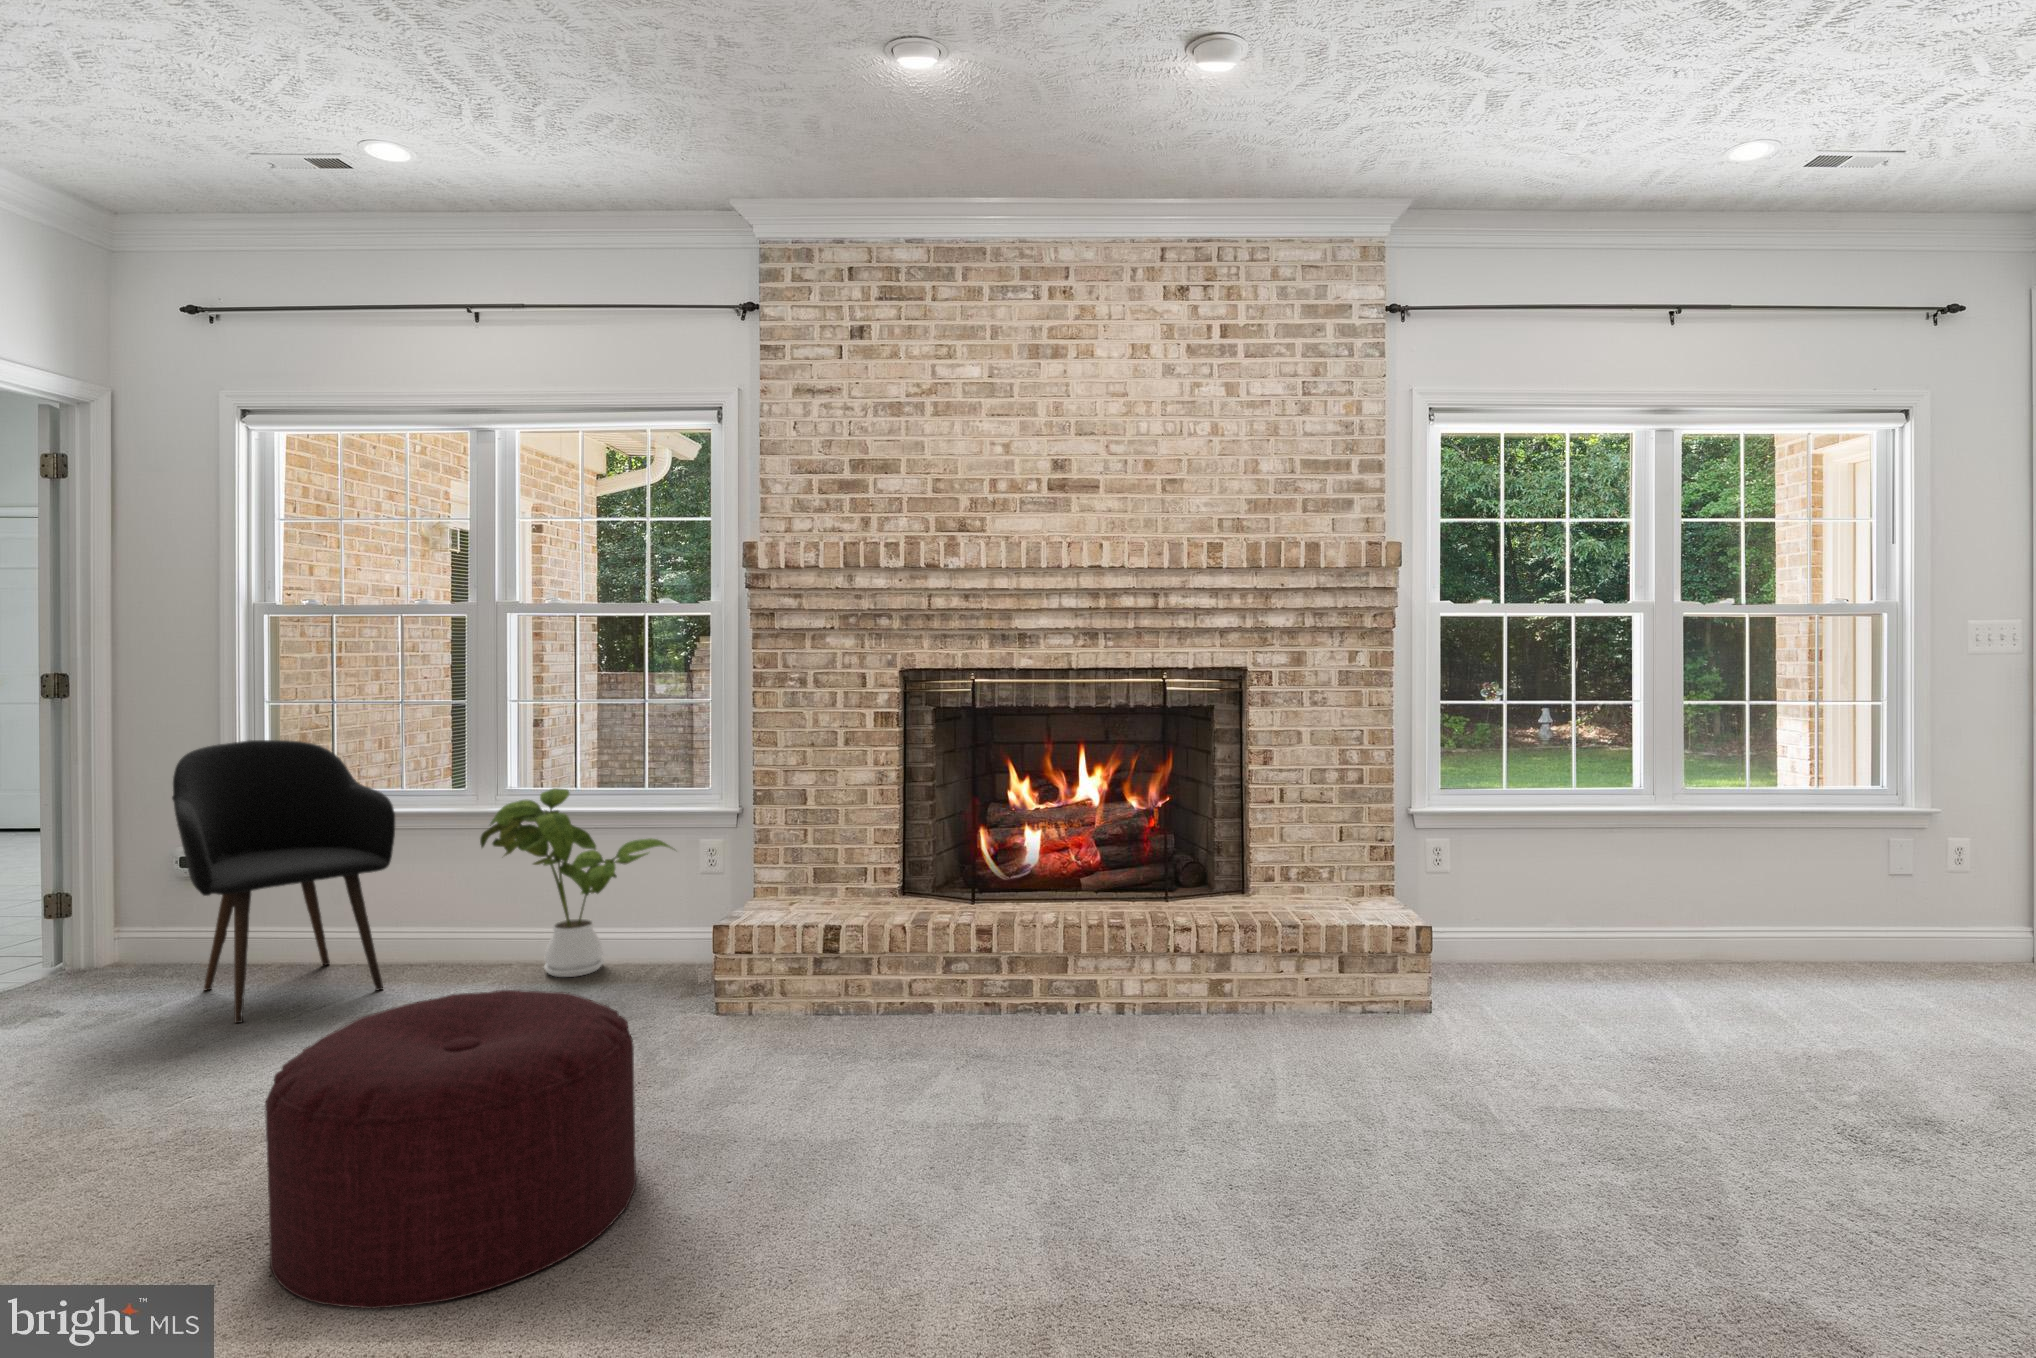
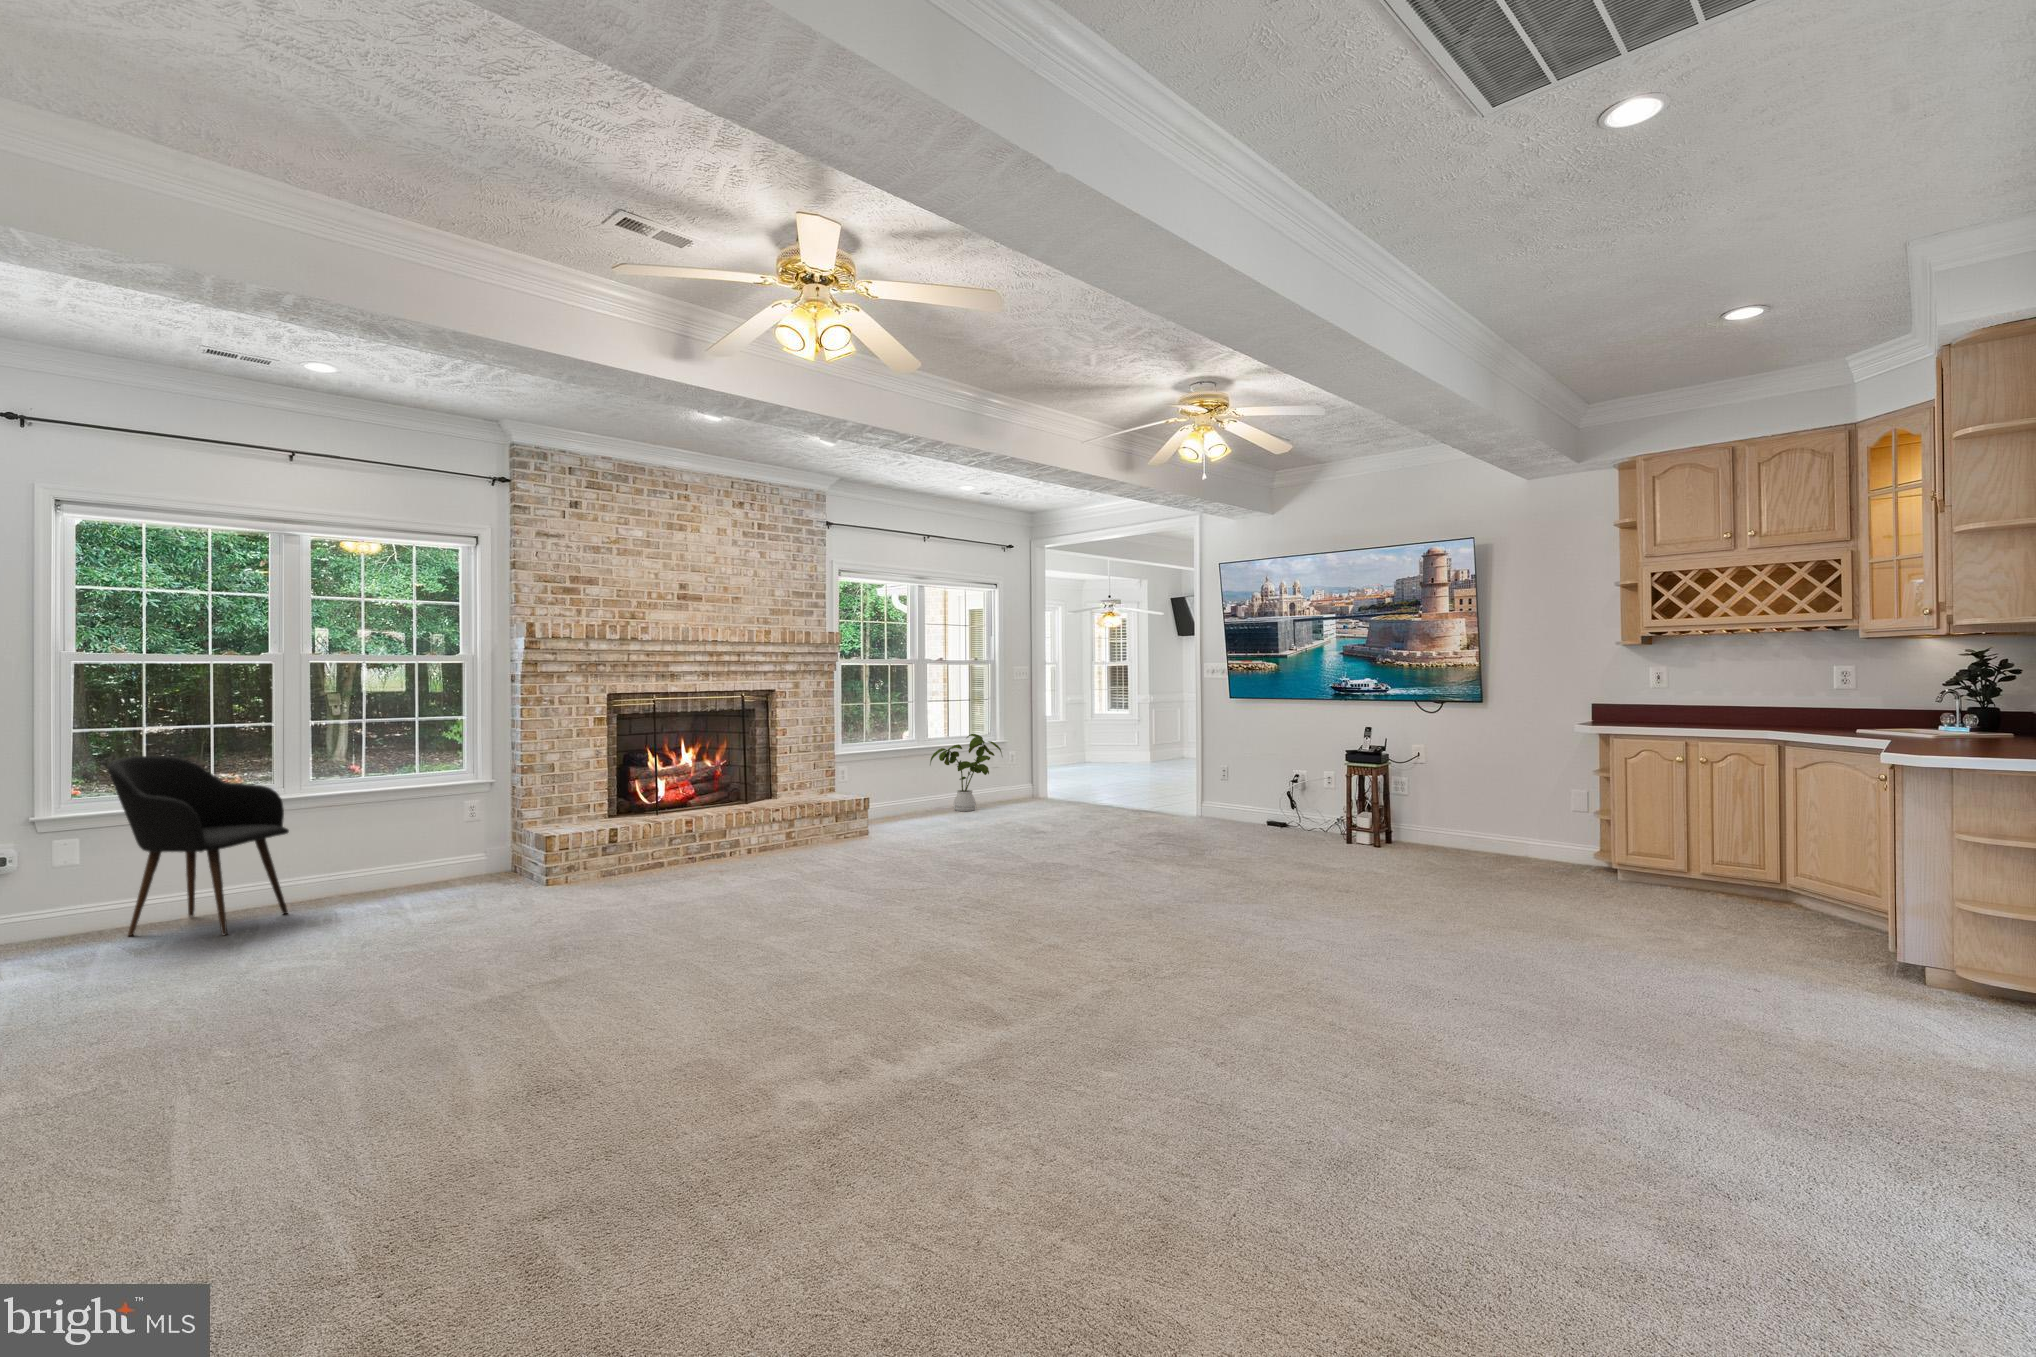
house plant: present [480,788,673,977] -> present [930,734,1002,811]
ottoman: present [265,990,636,1309] -> none [506,838,663,948]

